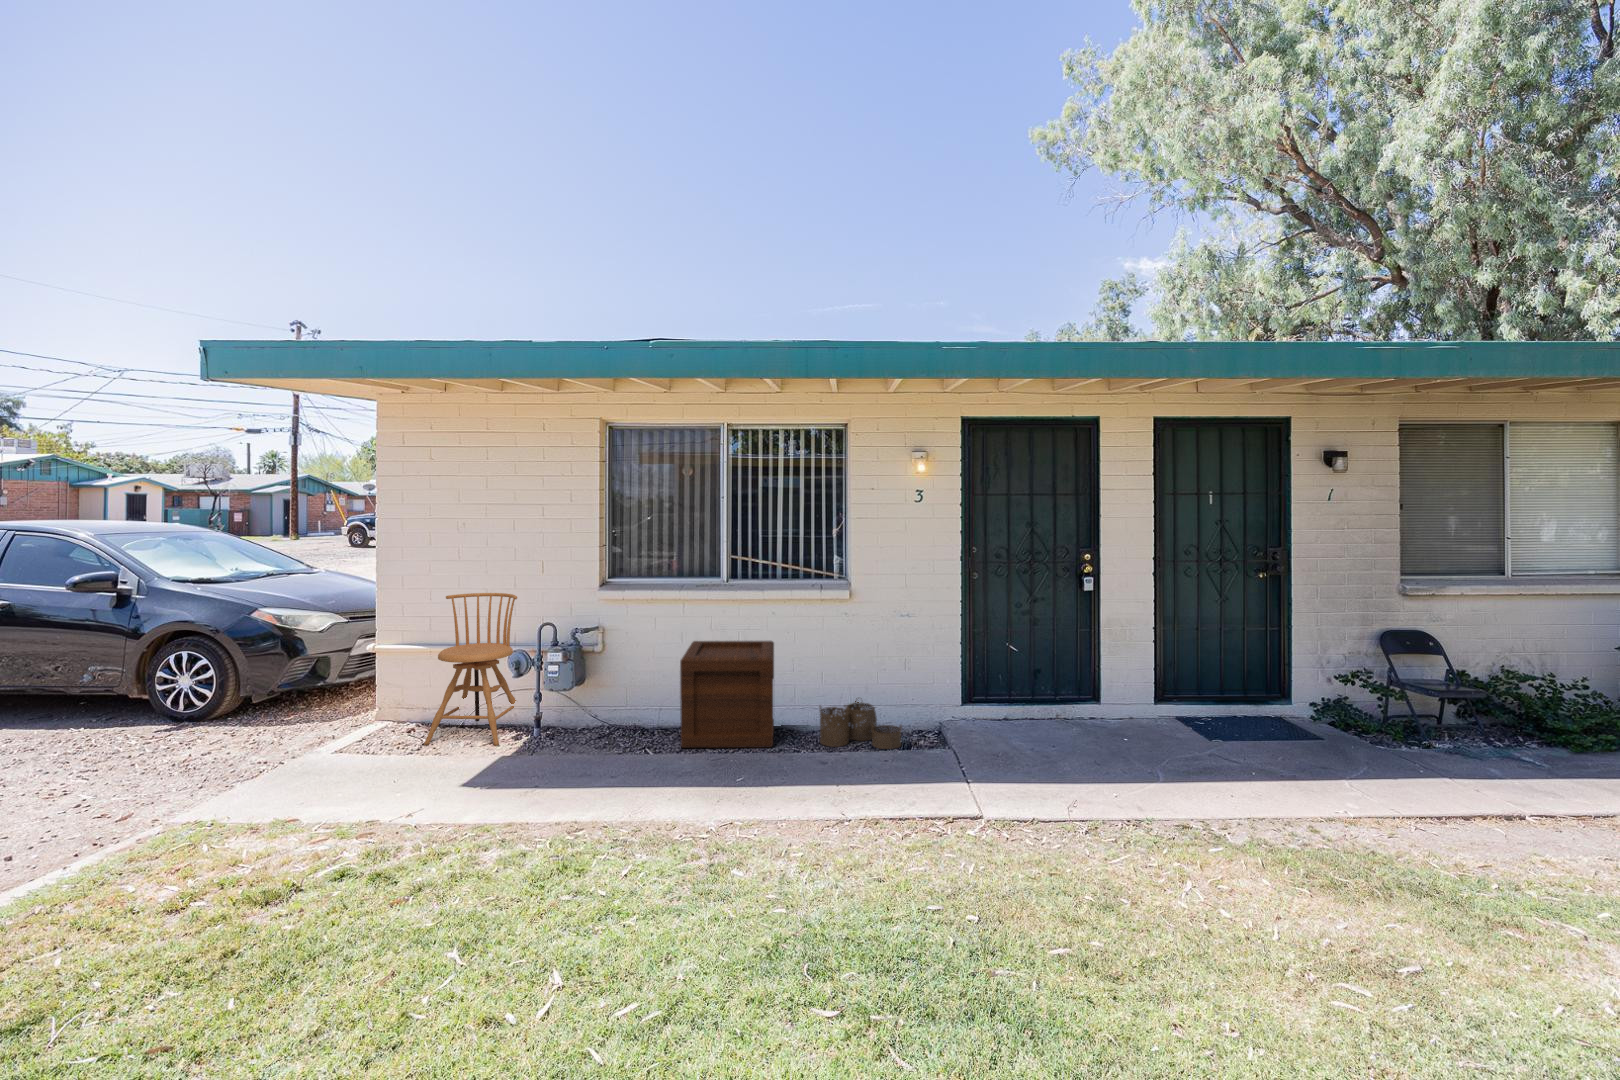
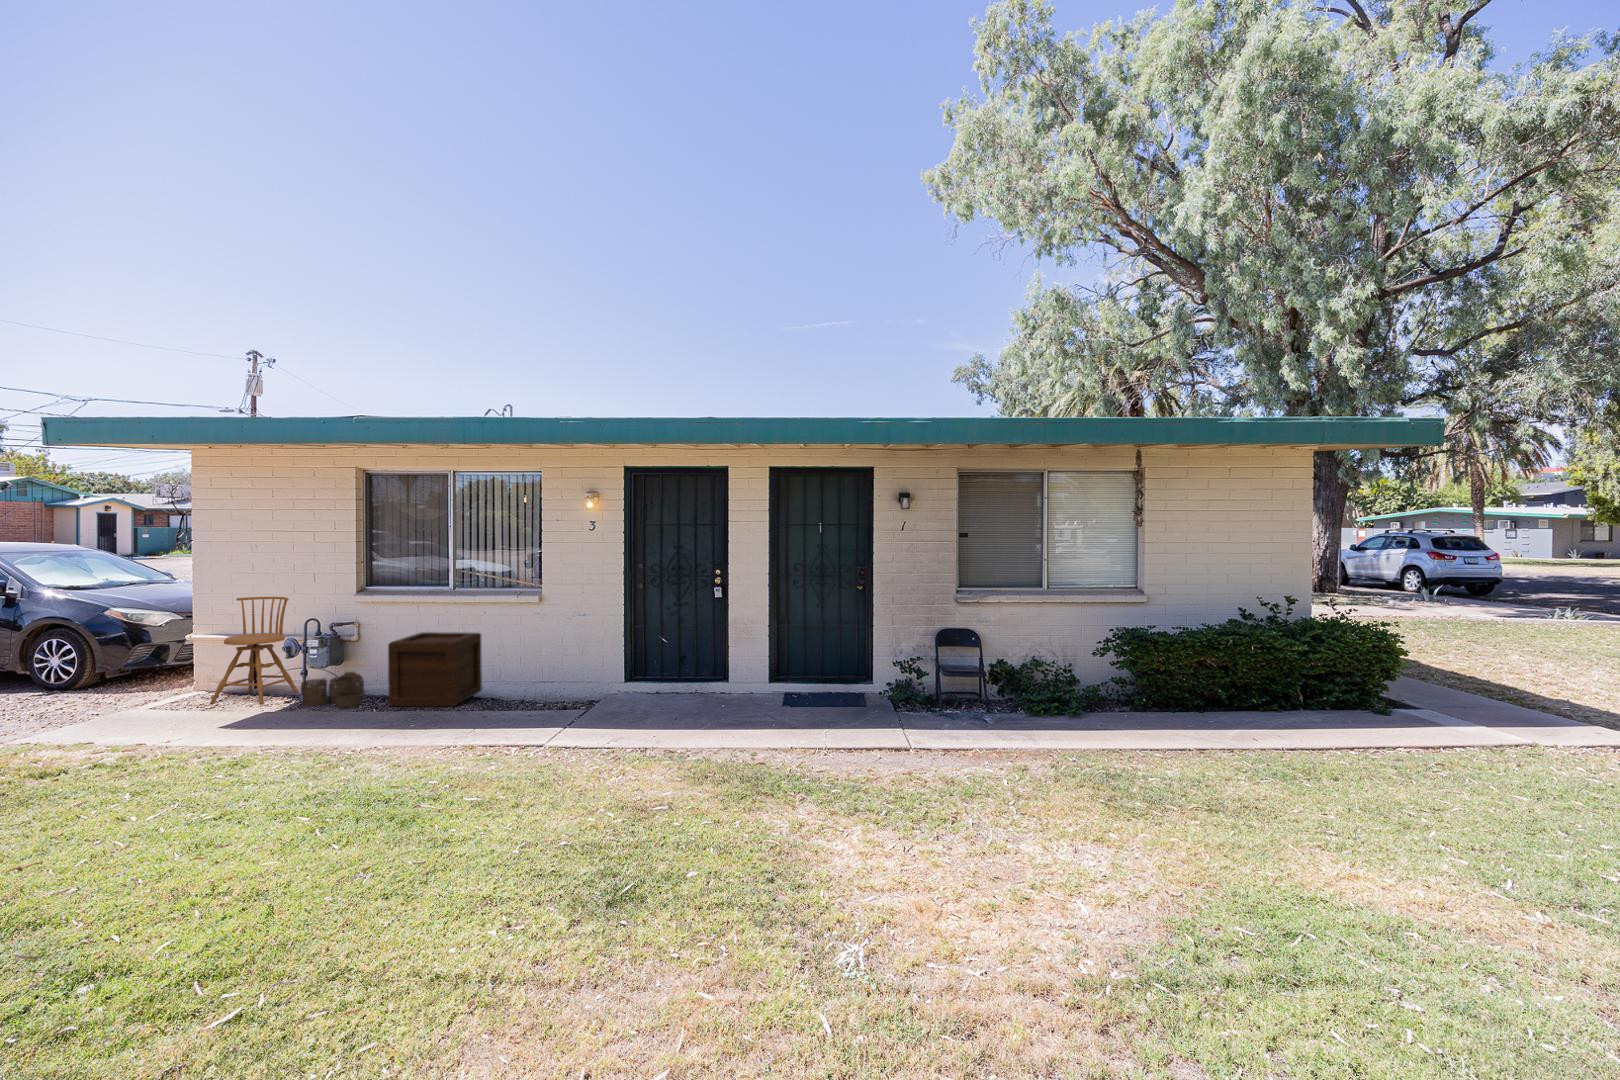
woven basket: present [820,698,902,749] -> present [302,672,364,707]

